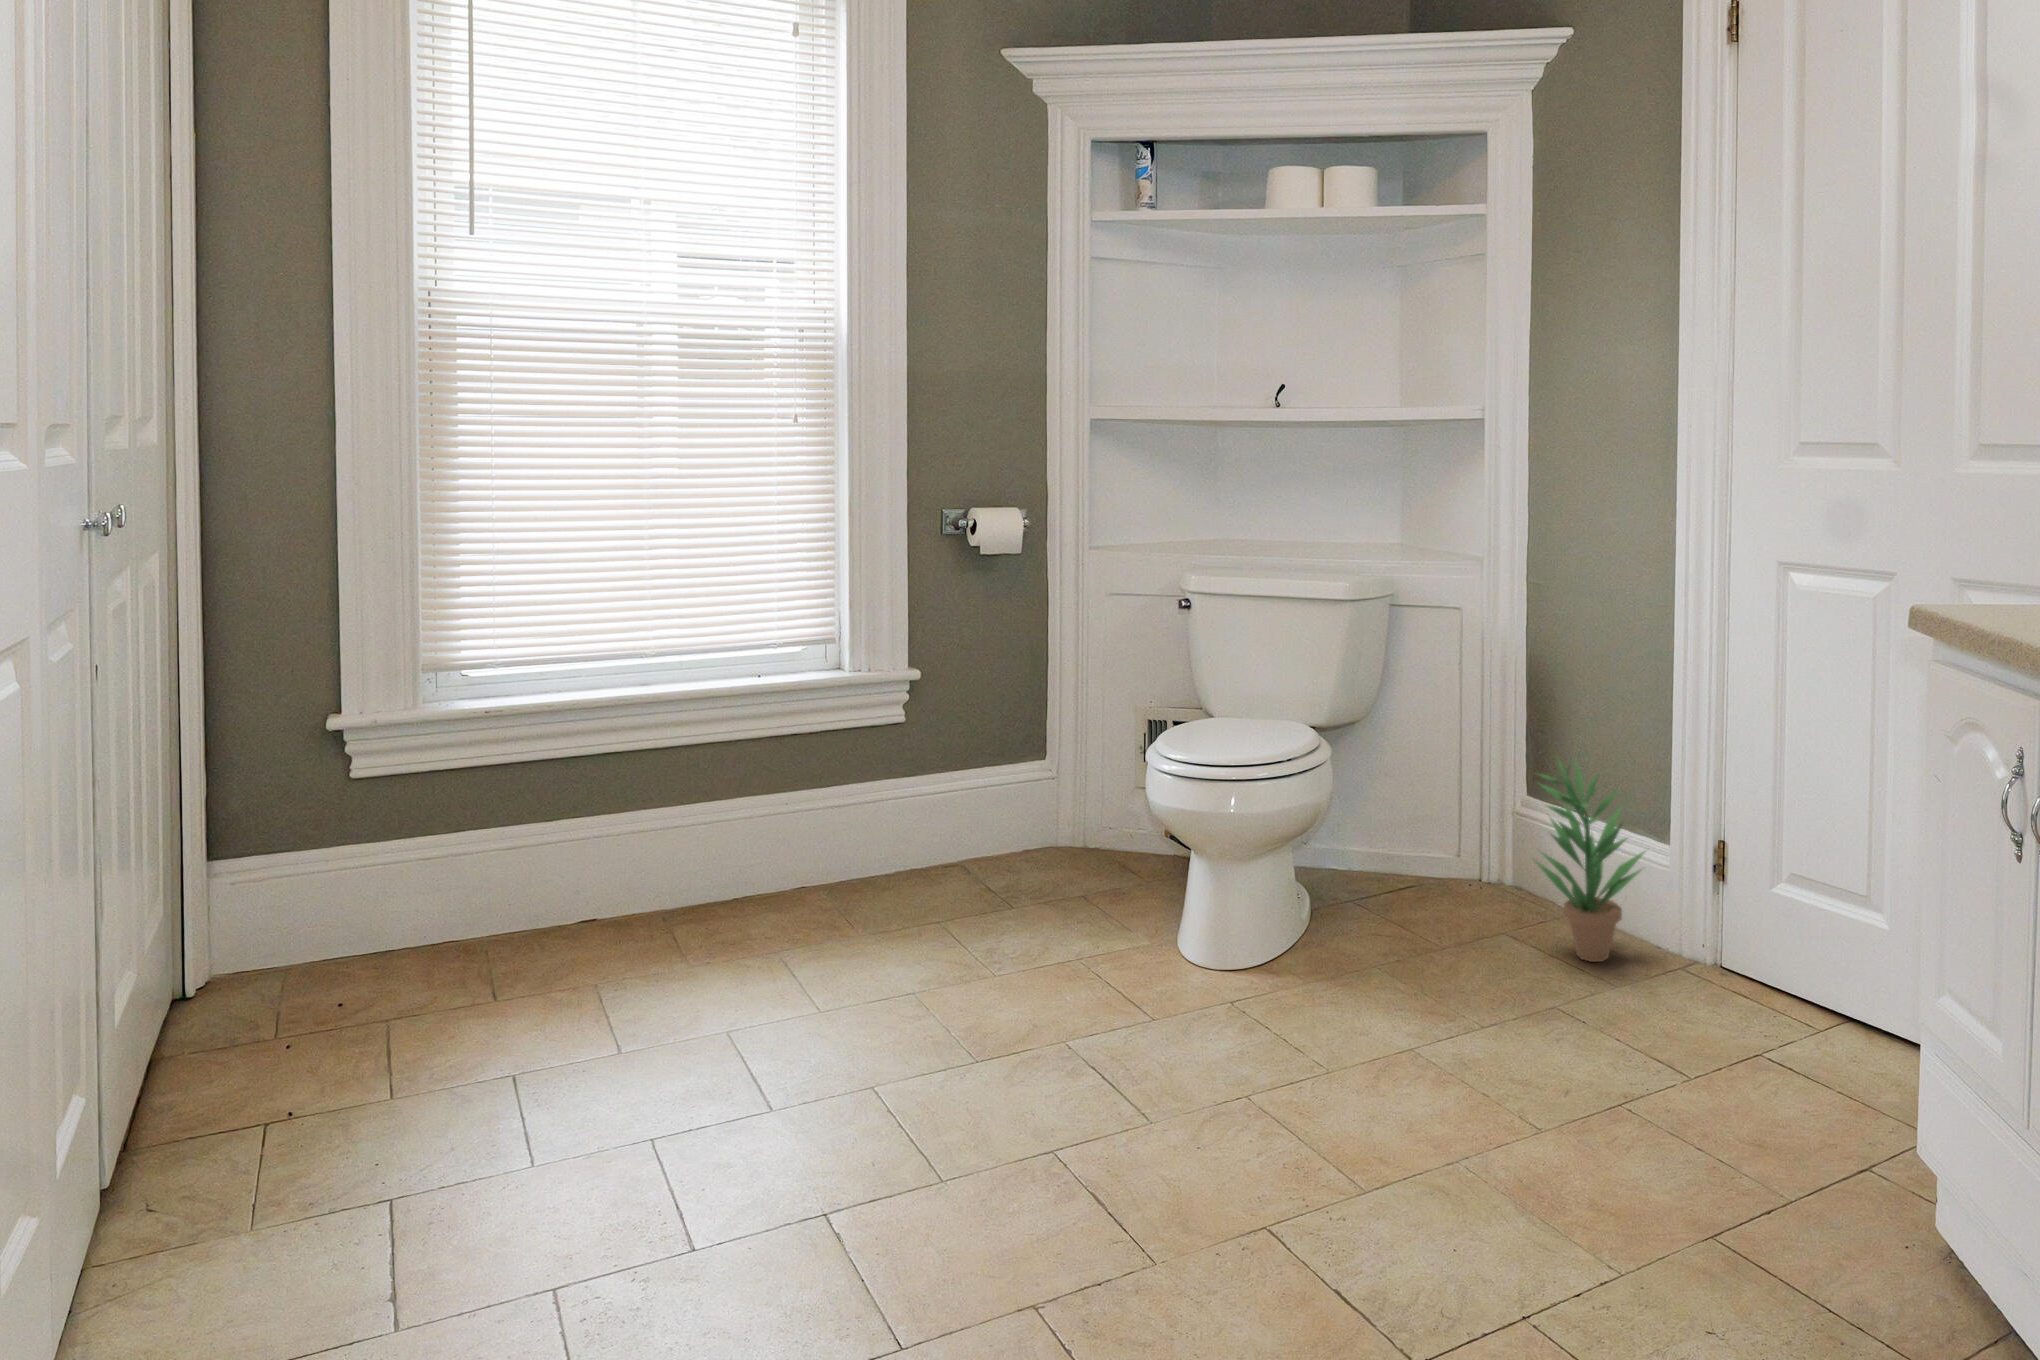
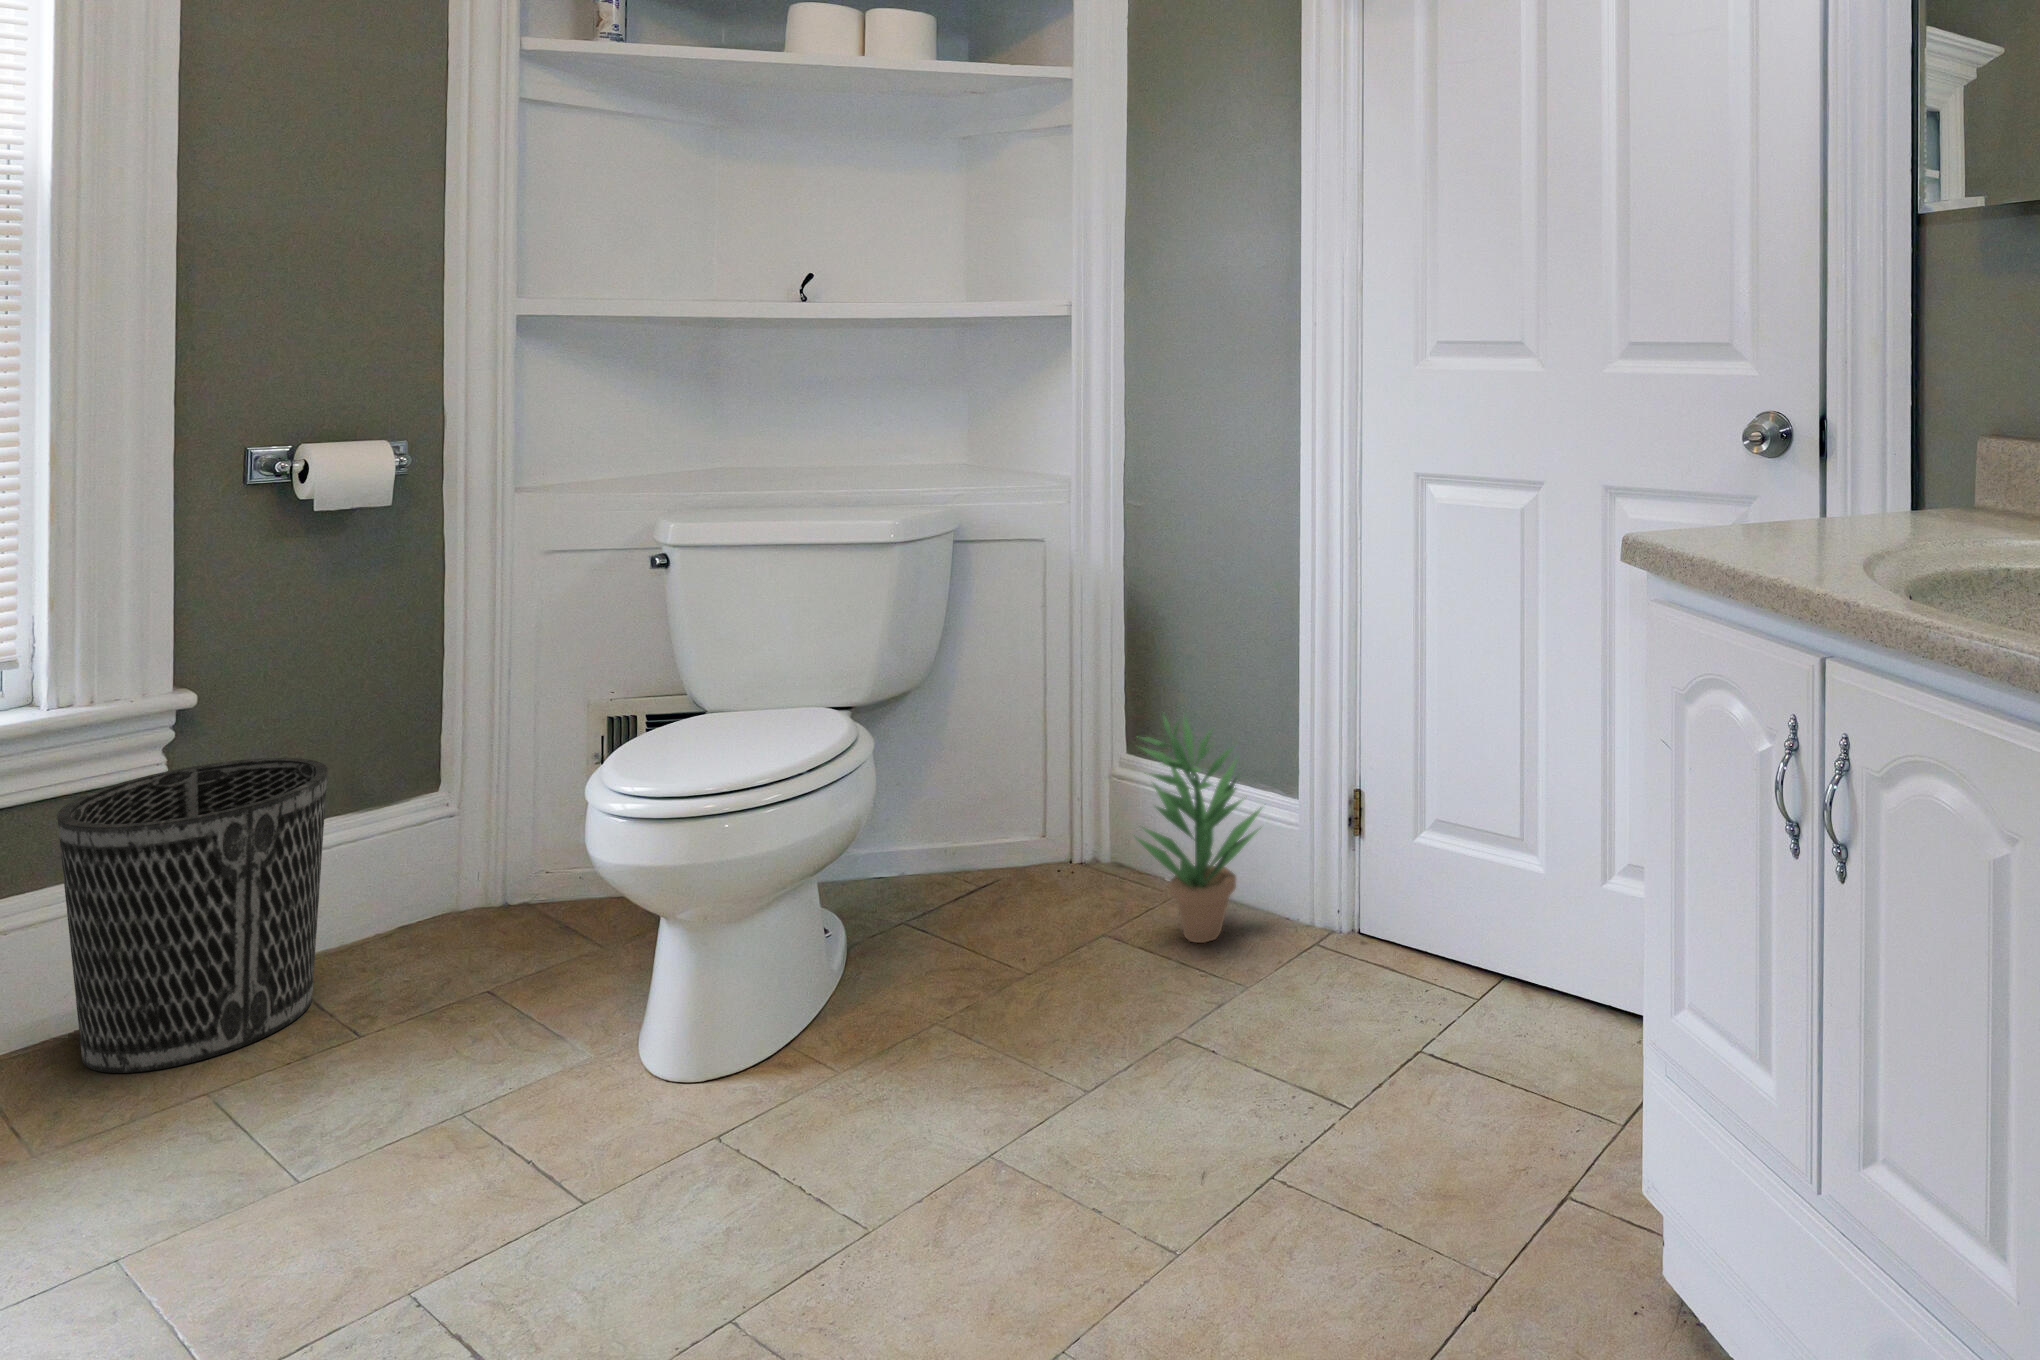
wastebasket: none [861,719,991,913] -> present [57,758,327,1073]

